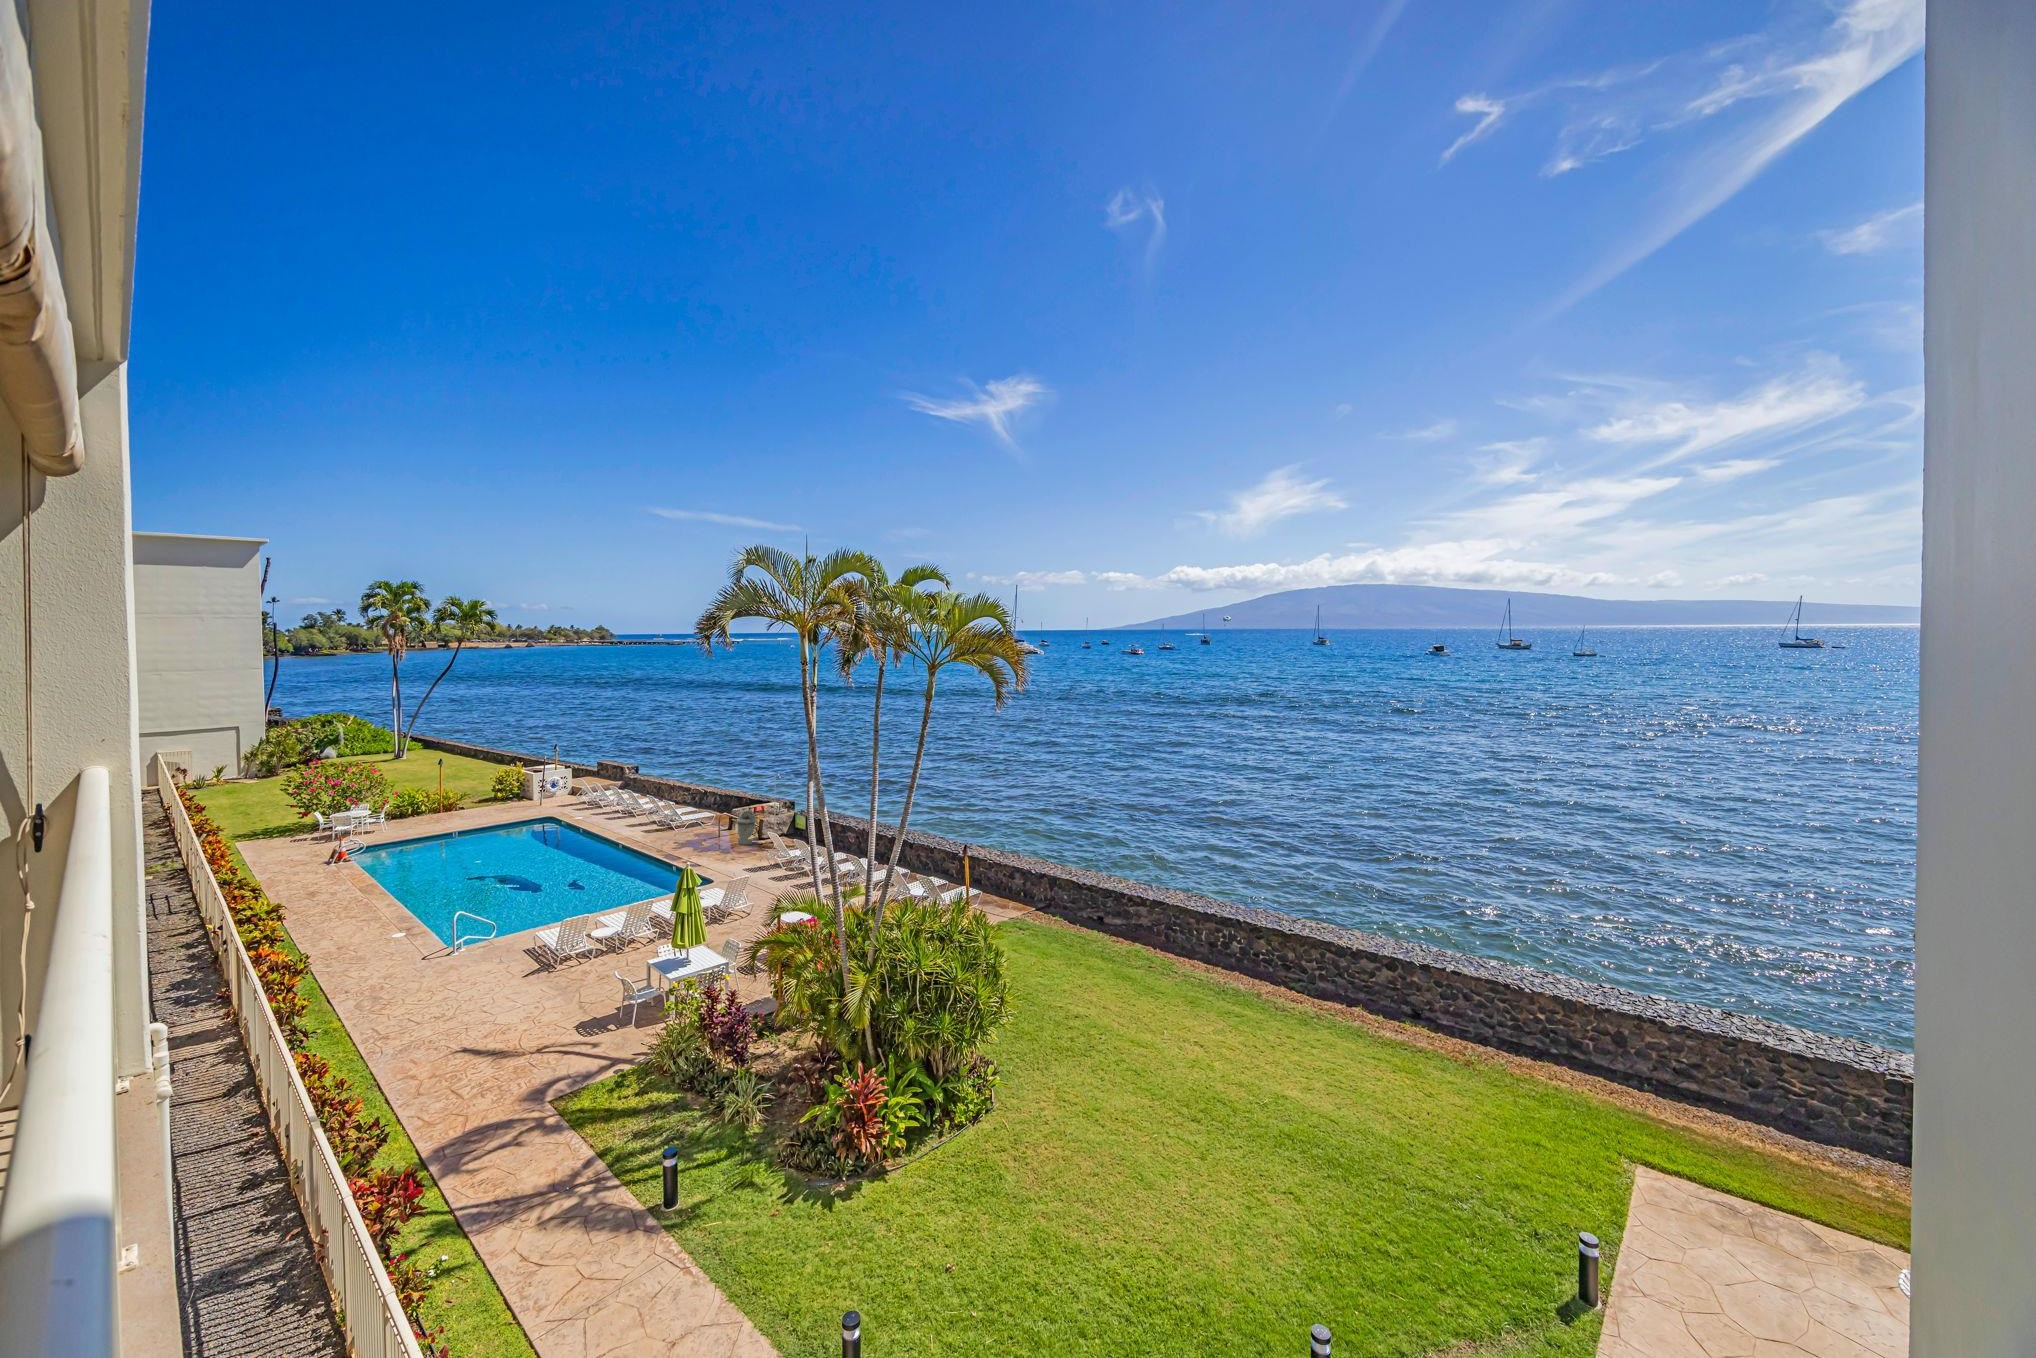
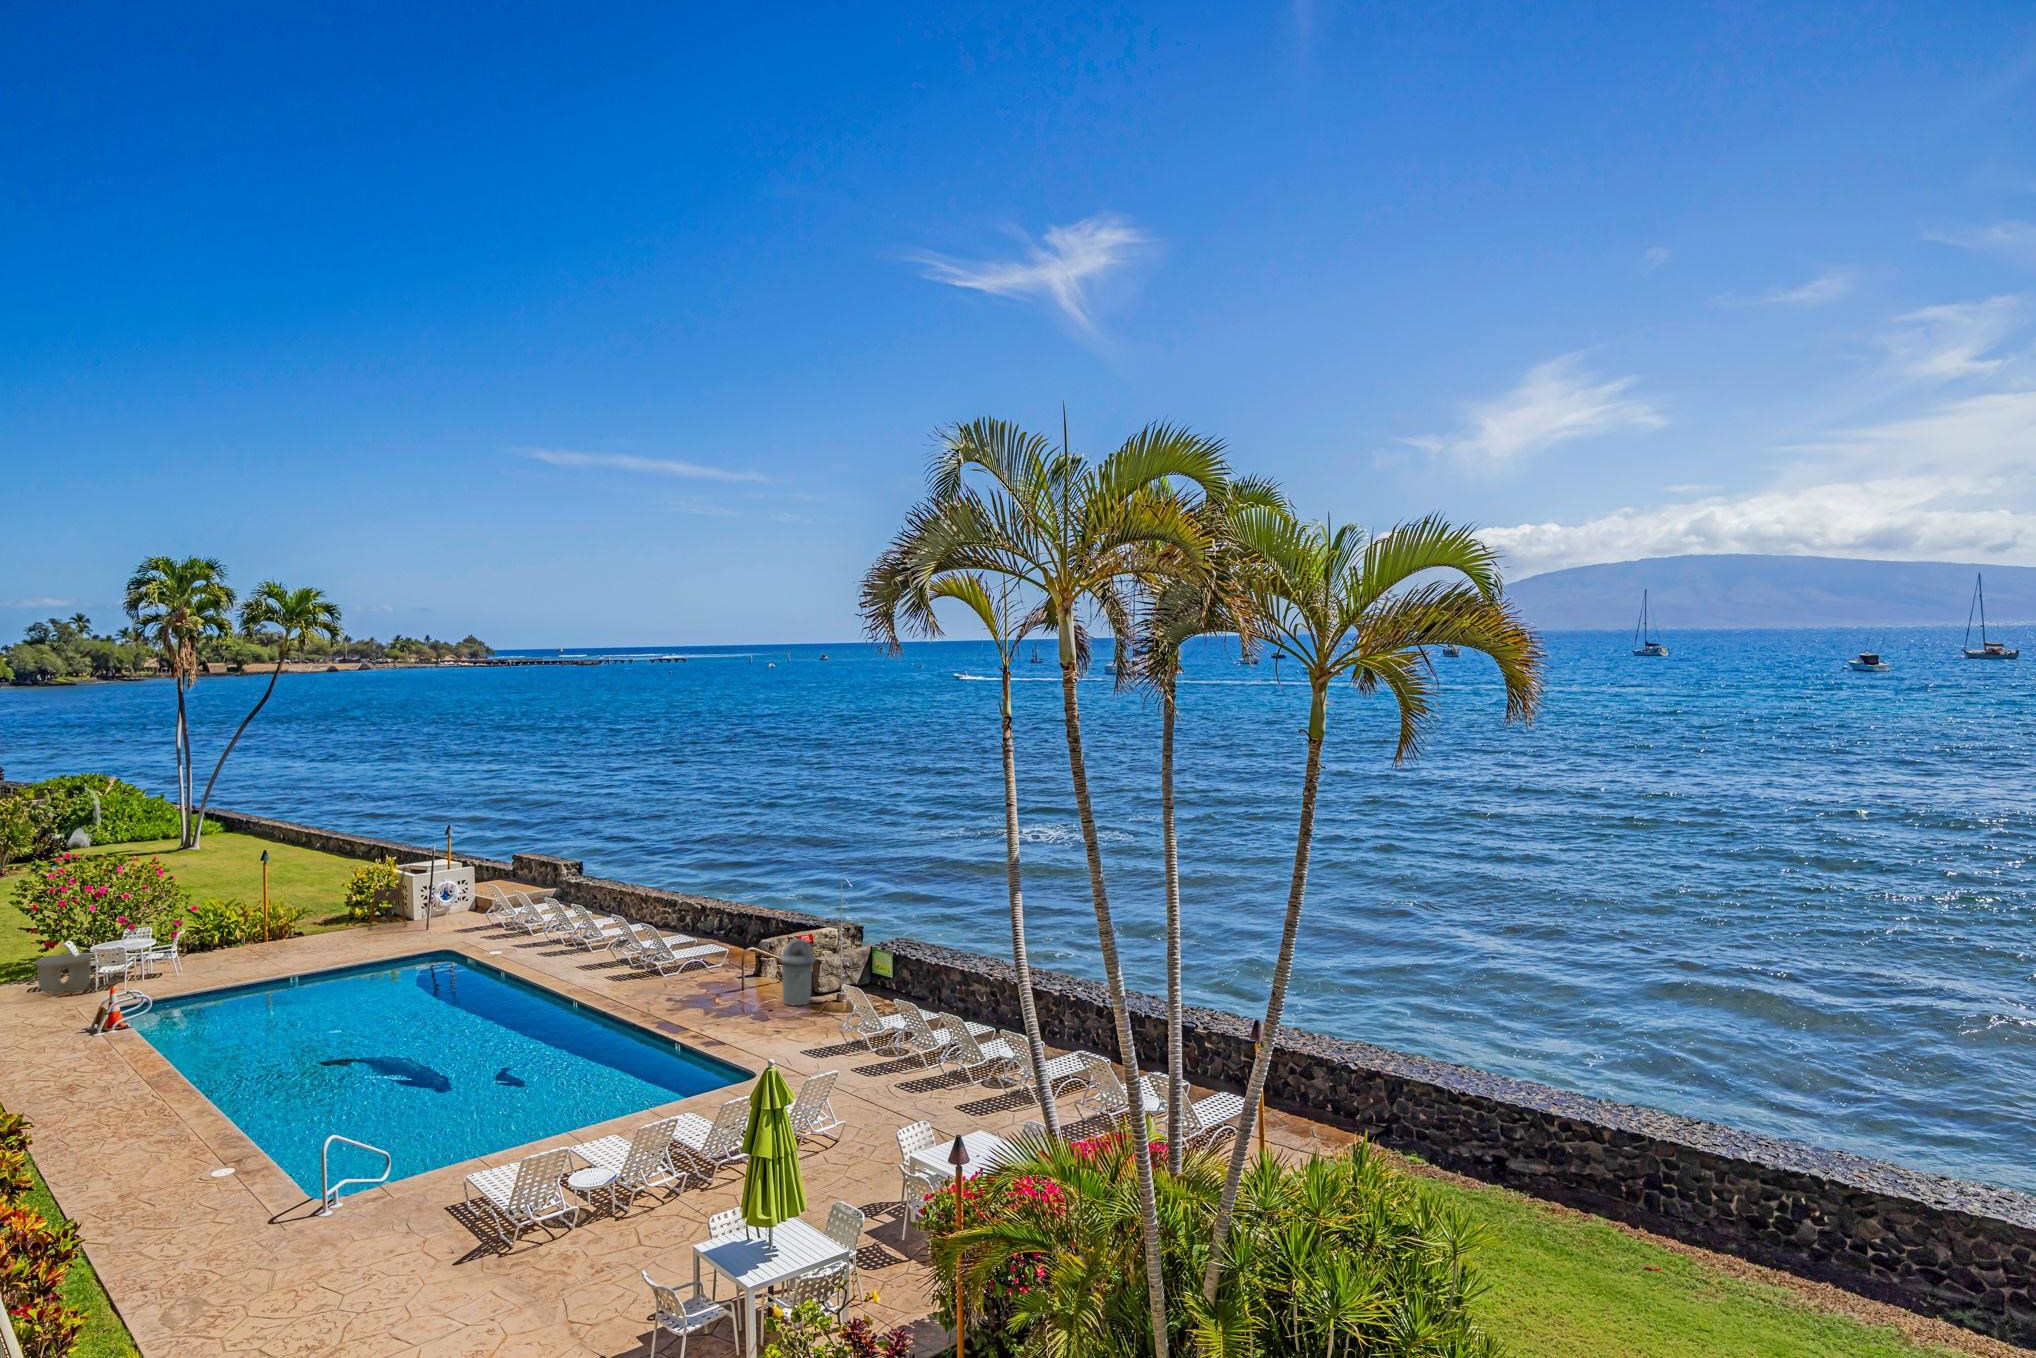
bench: none [507,770,533,805] -> present [368,867,407,930]
side table: none [292,819,330,844] -> present [35,953,93,996]

